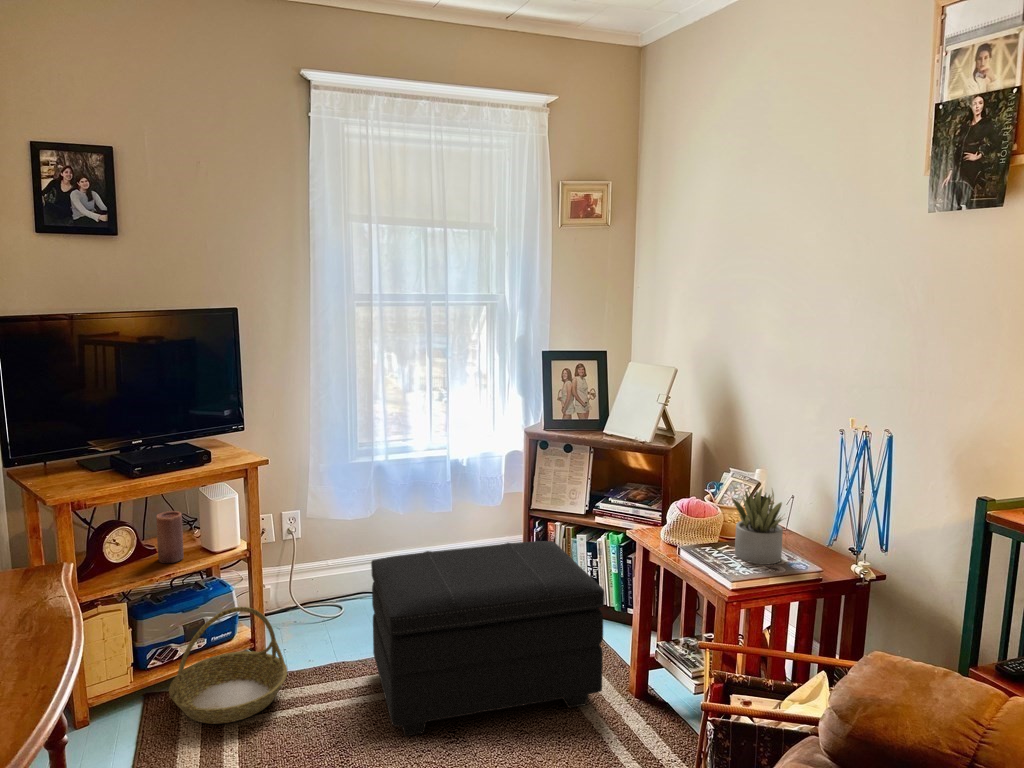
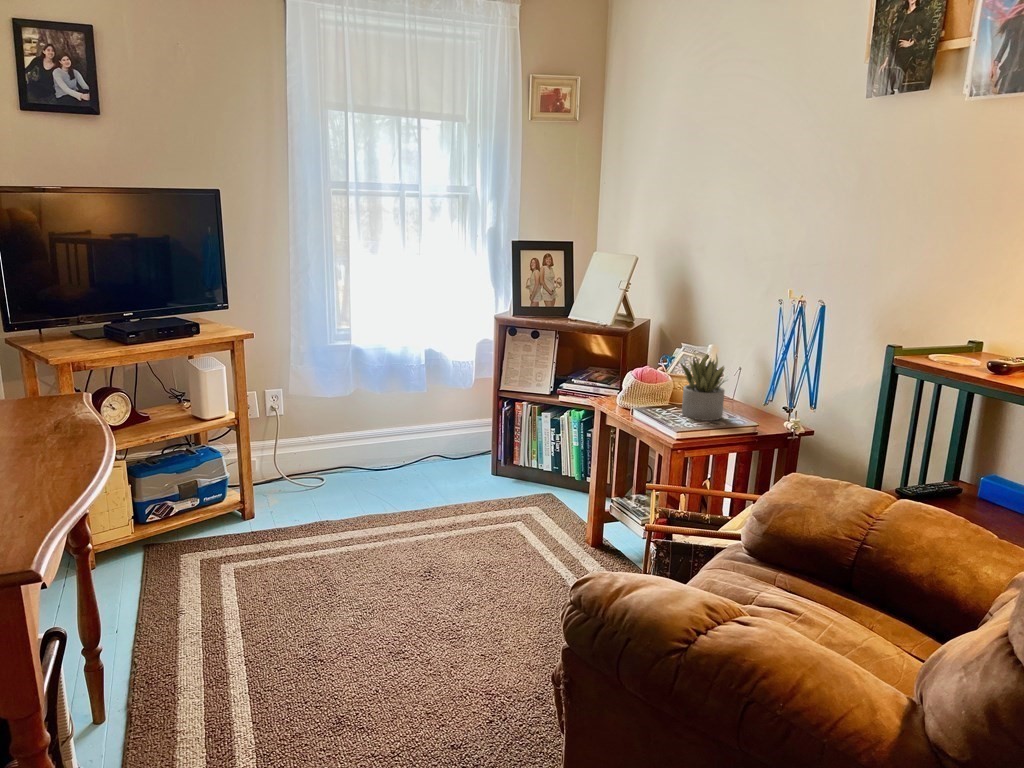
candle: present [156,511,183,563] -> none [150,380,176,427]
footstool: present [371,541,604,736] -> none [352,413,565,575]
basket: present [169,607,288,724] -> none [169,466,277,567]

